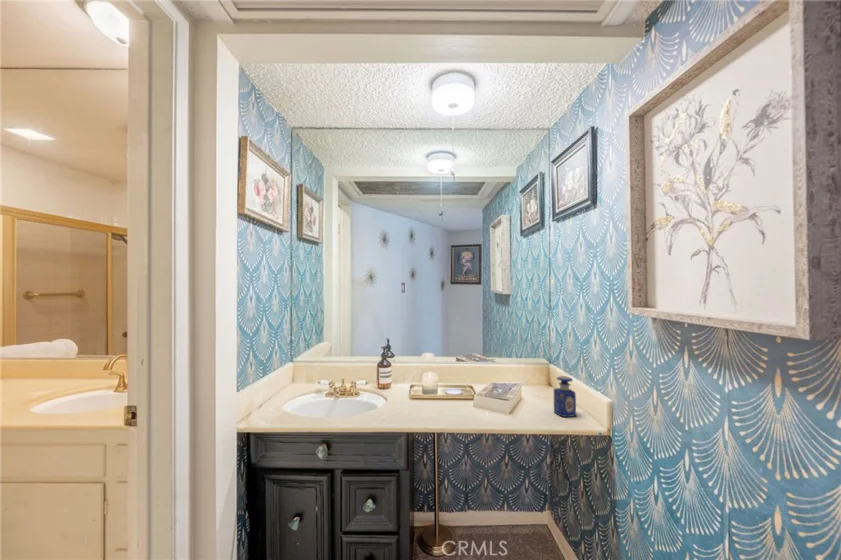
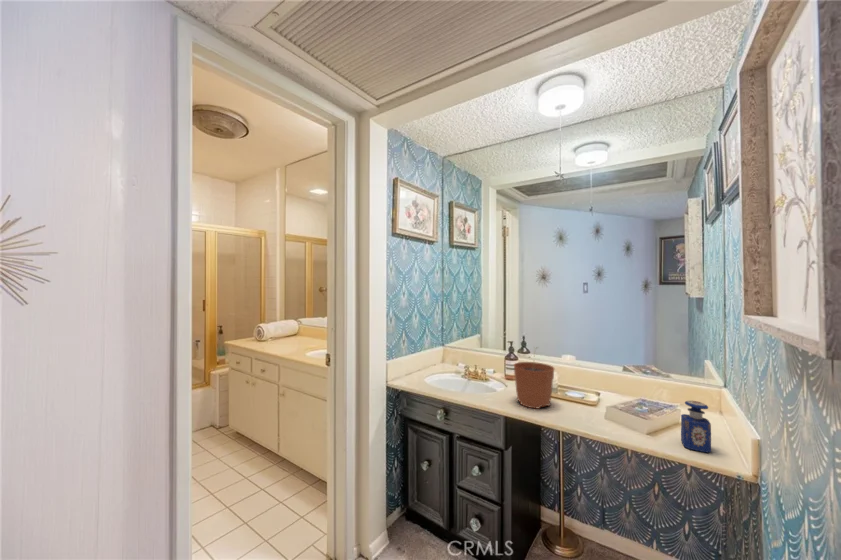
plant pot: none [406,348,447,414] -> present [514,362,554,408]

